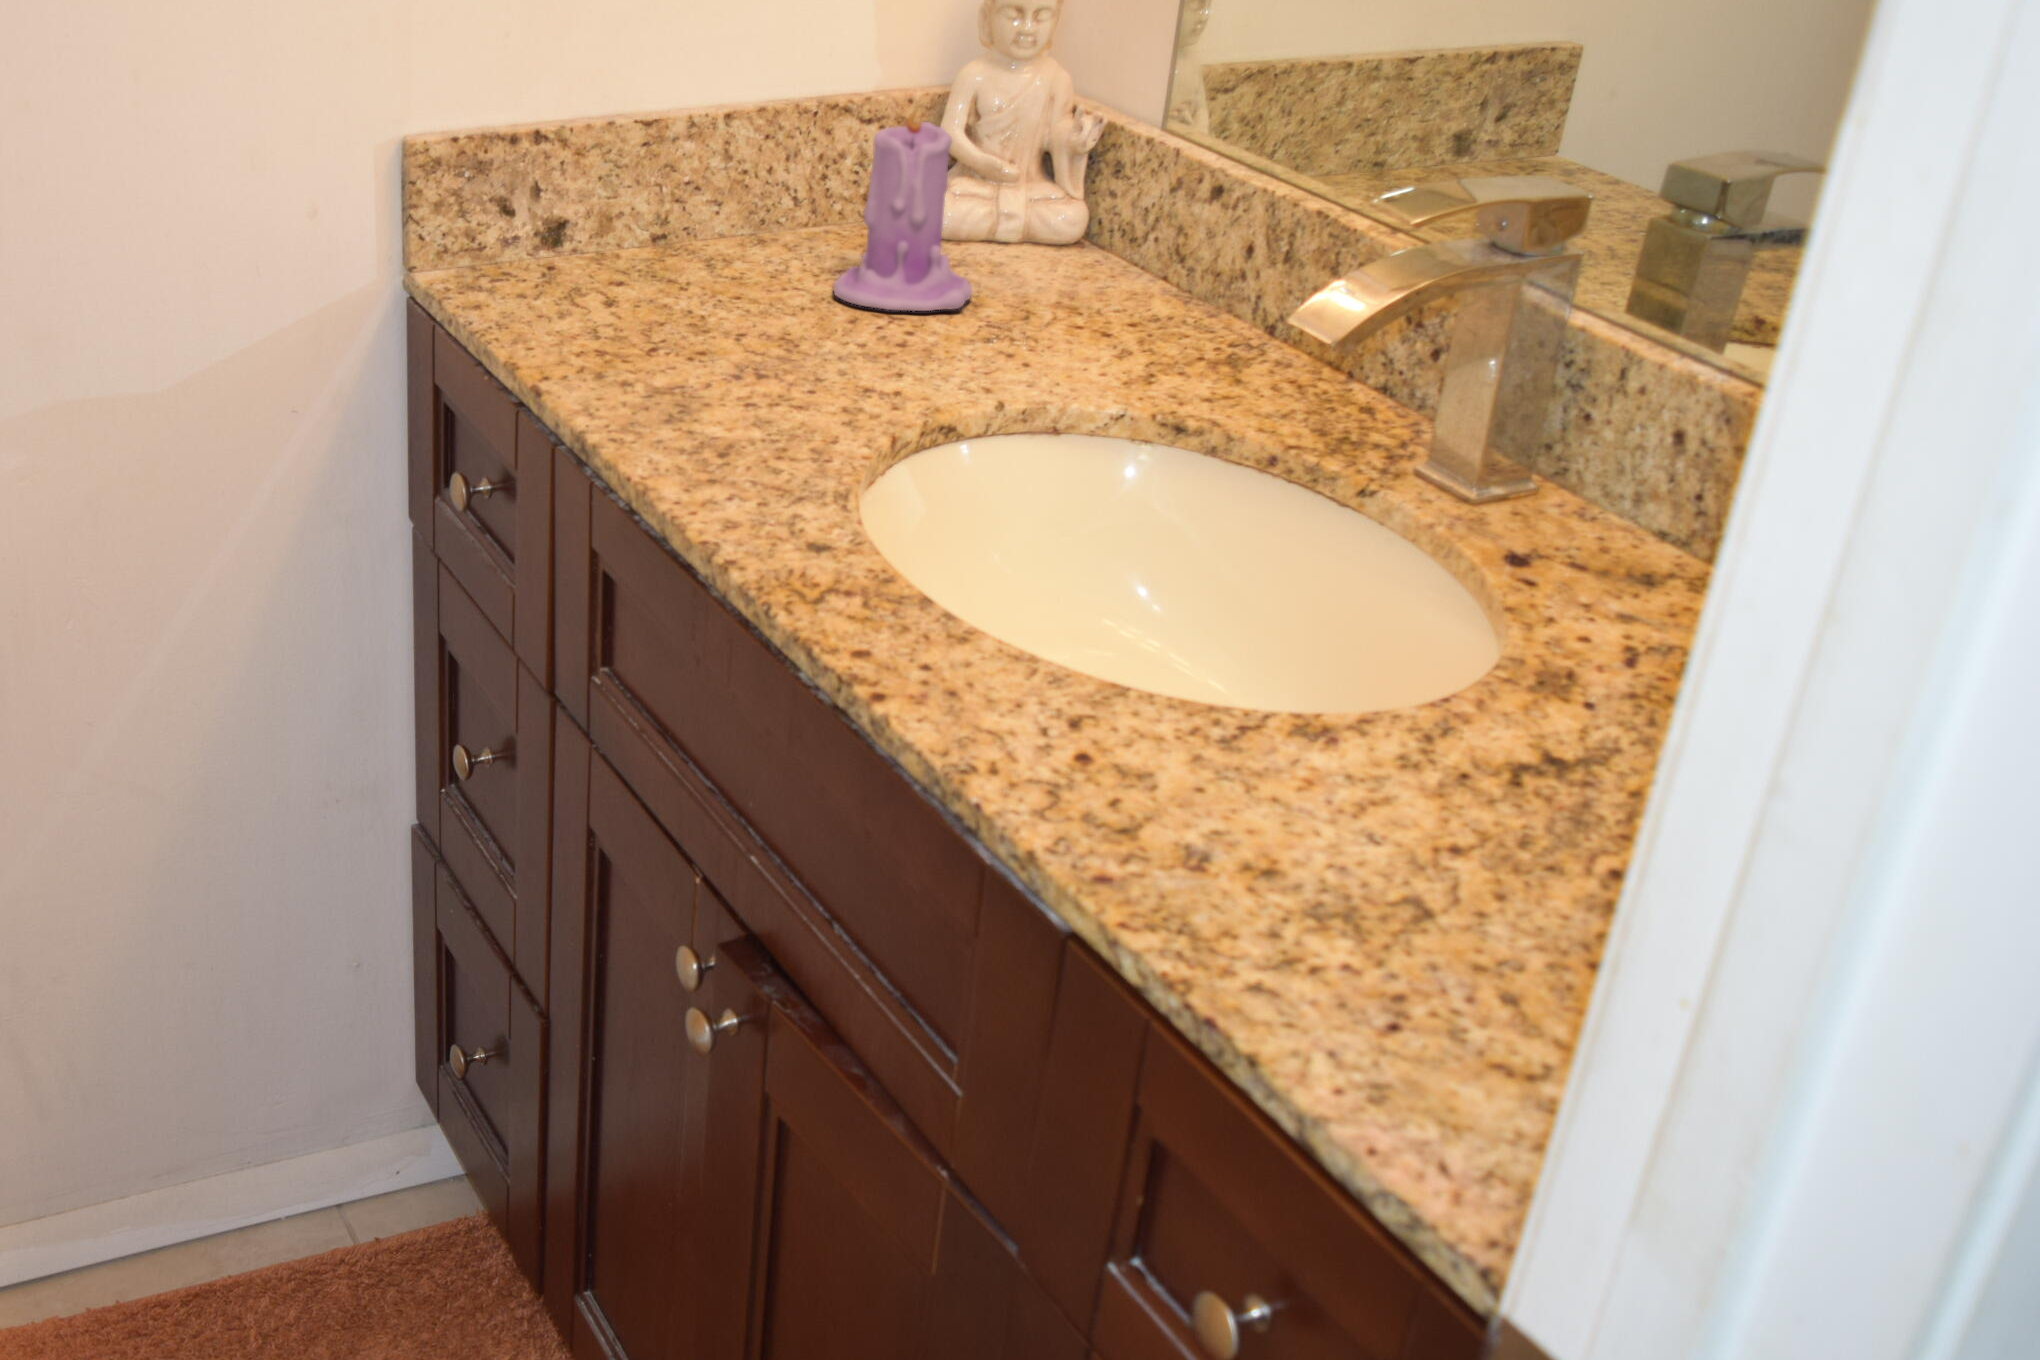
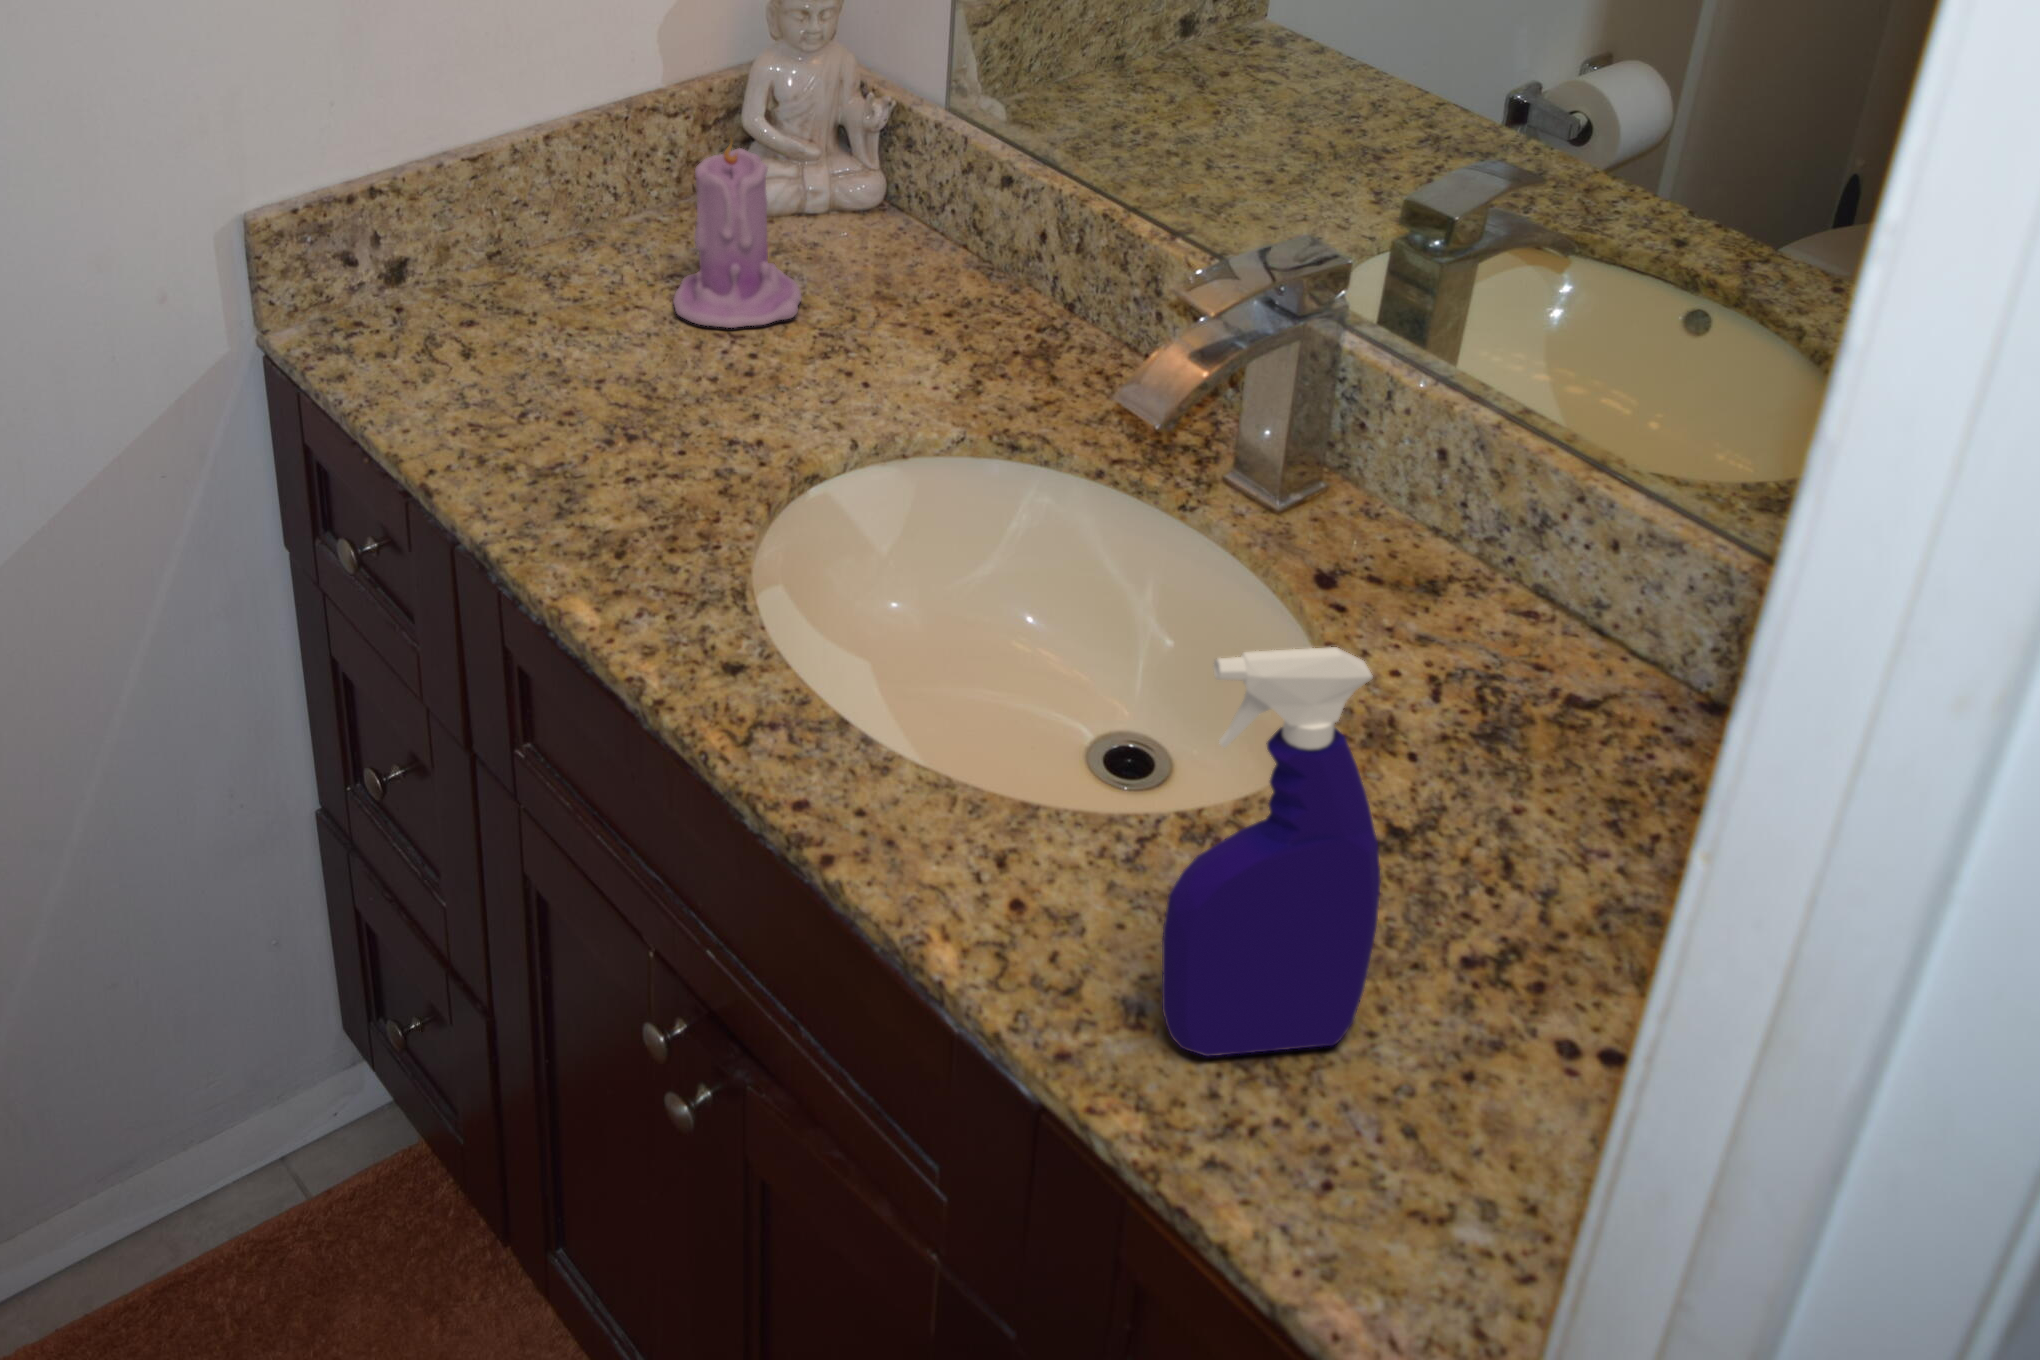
spray bottle: none [1228,357,1534,910] -> present [1162,647,1381,1056]

